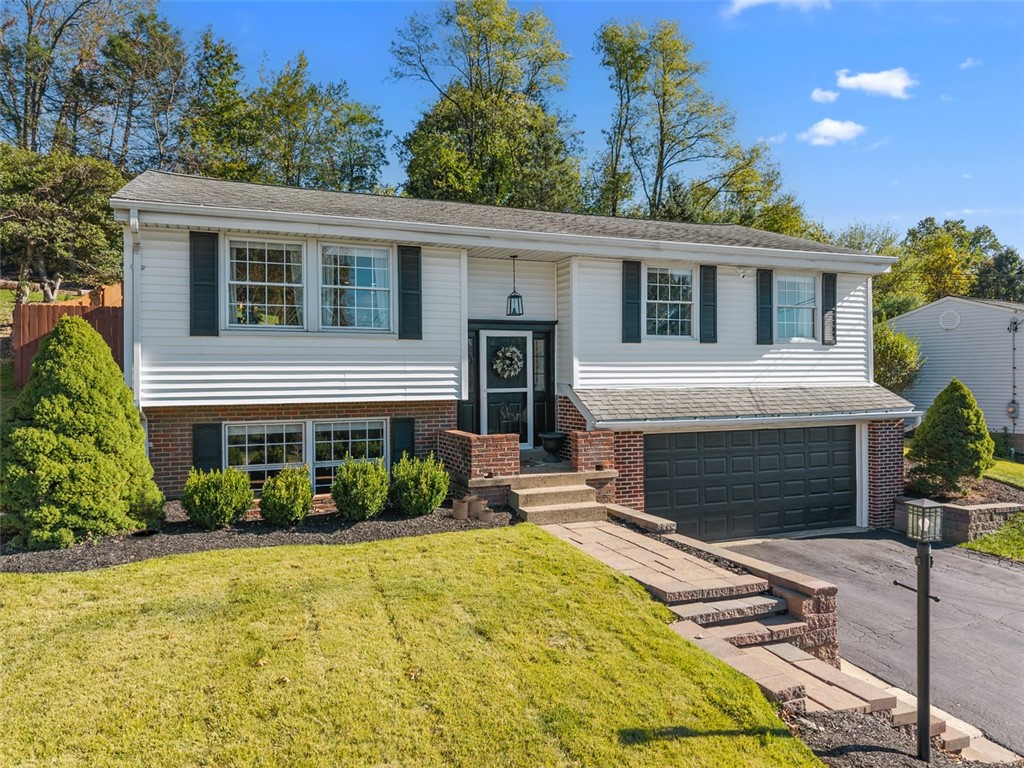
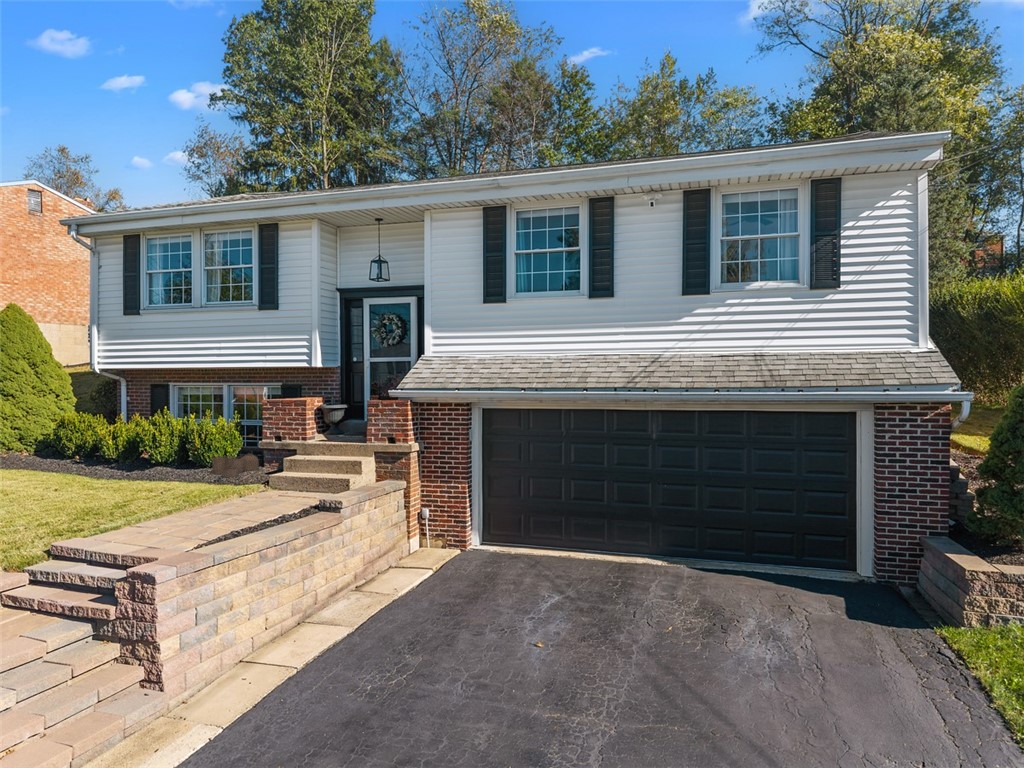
potted tree: present [129,490,162,539] -> none [14,421,44,460]

